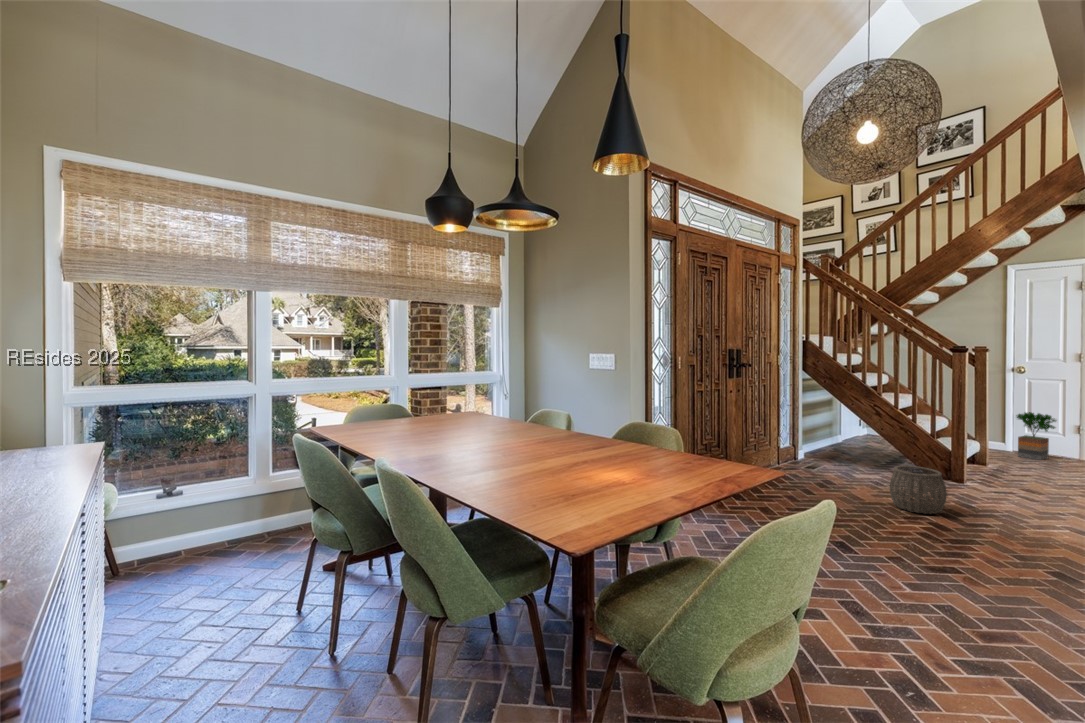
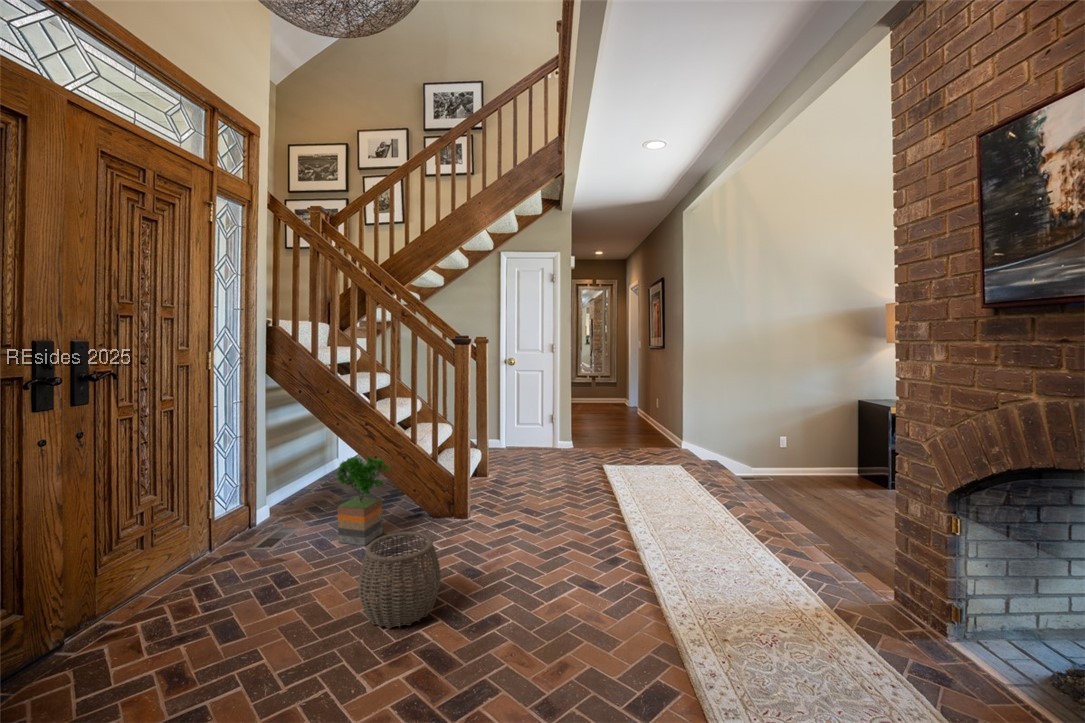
potted tree: present [1016,412,1056,460] -> present [336,457,389,546]

